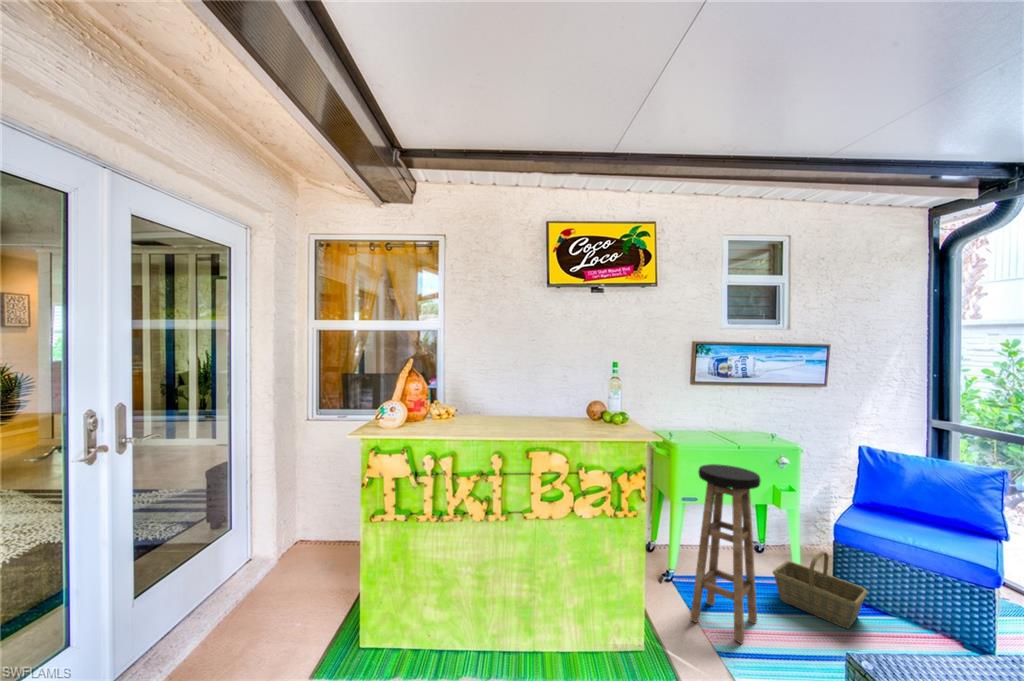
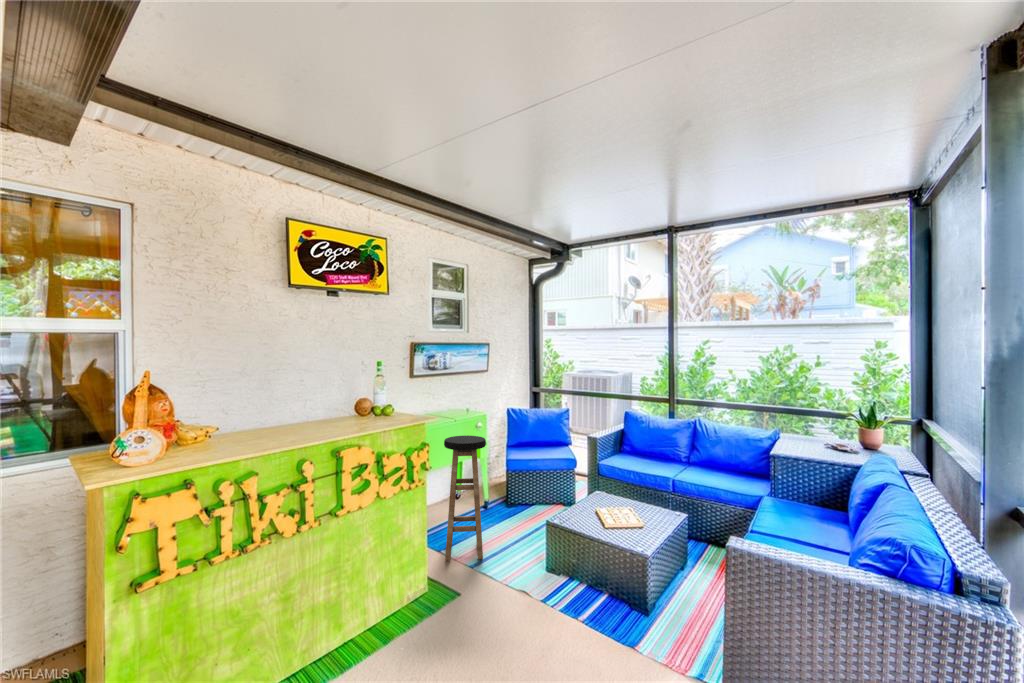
basket: present [773,551,868,628] -> none [482,482,531,525]

